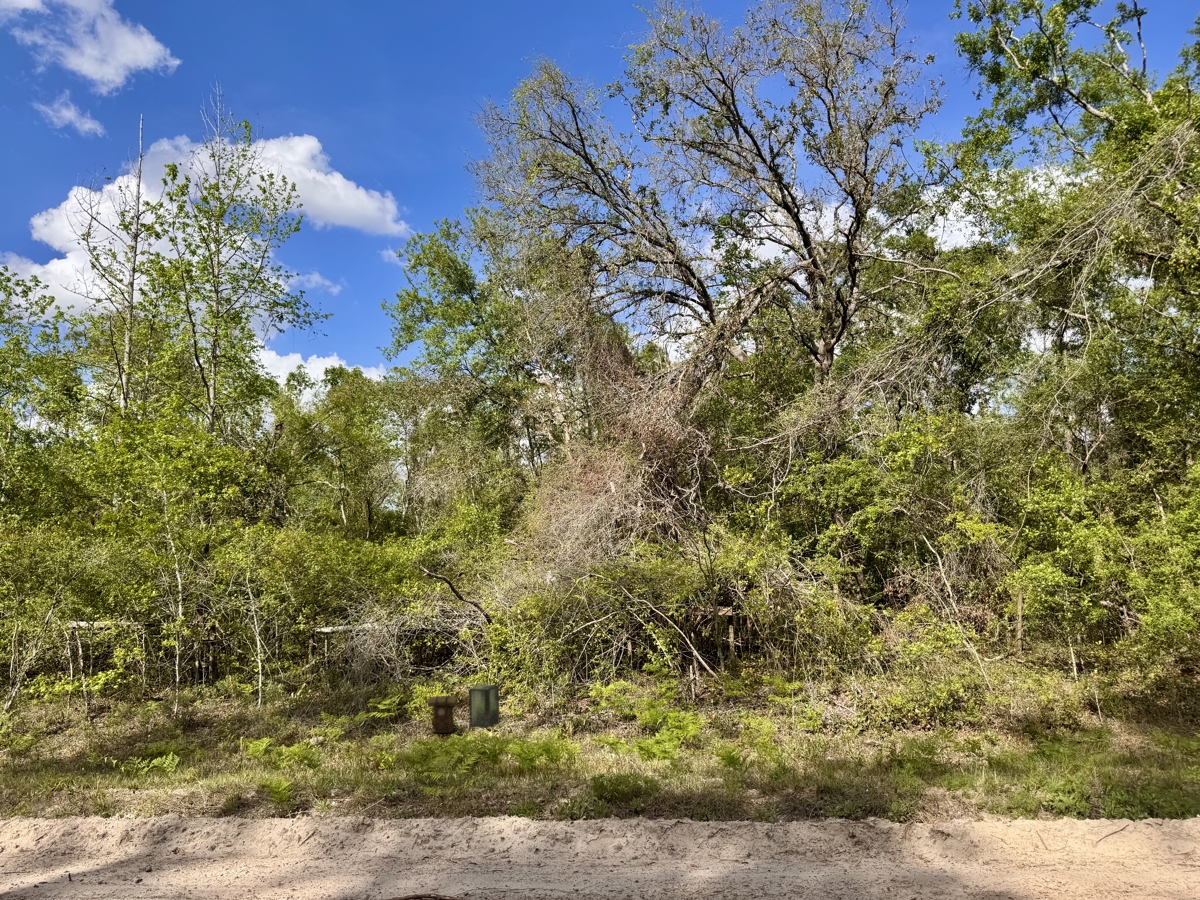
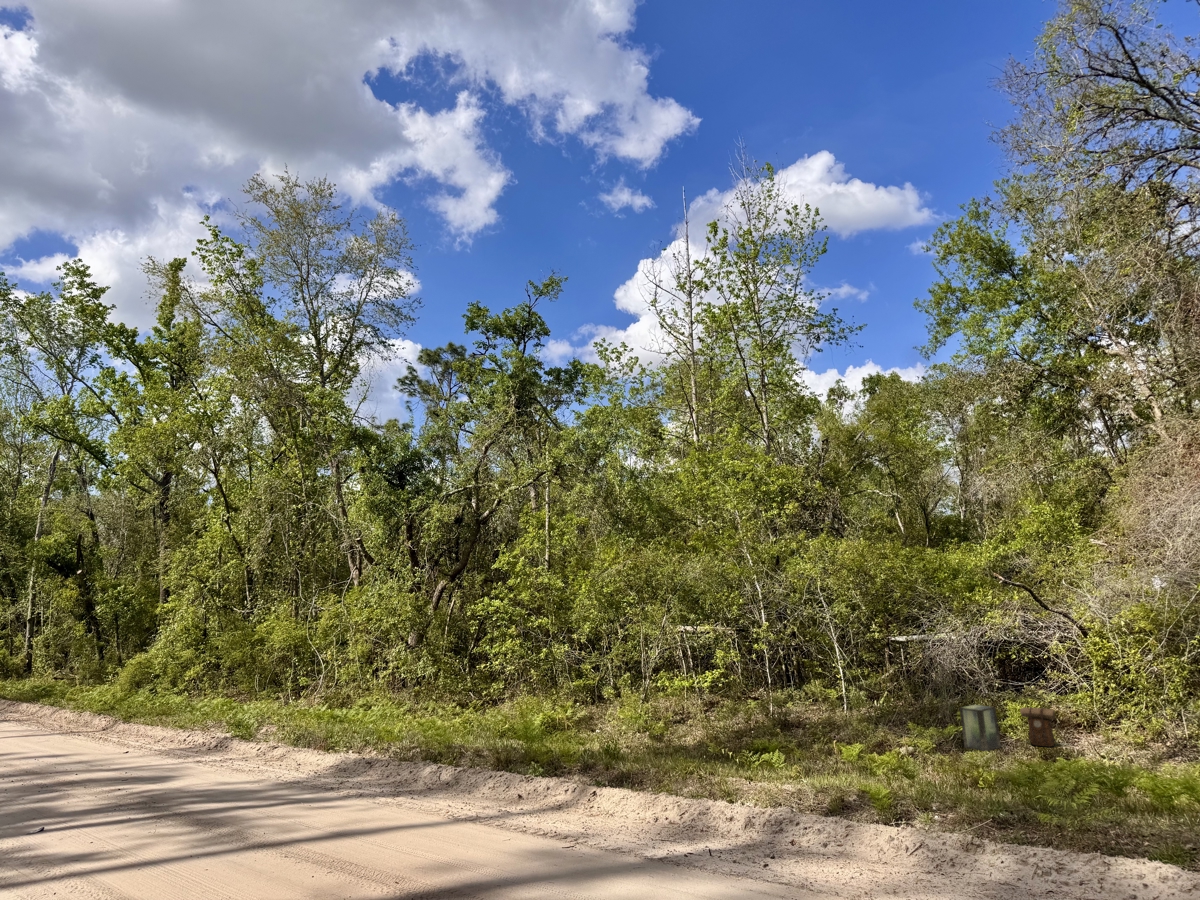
storage box: present [469,684,500,728] -> present [960,705,1001,751]

